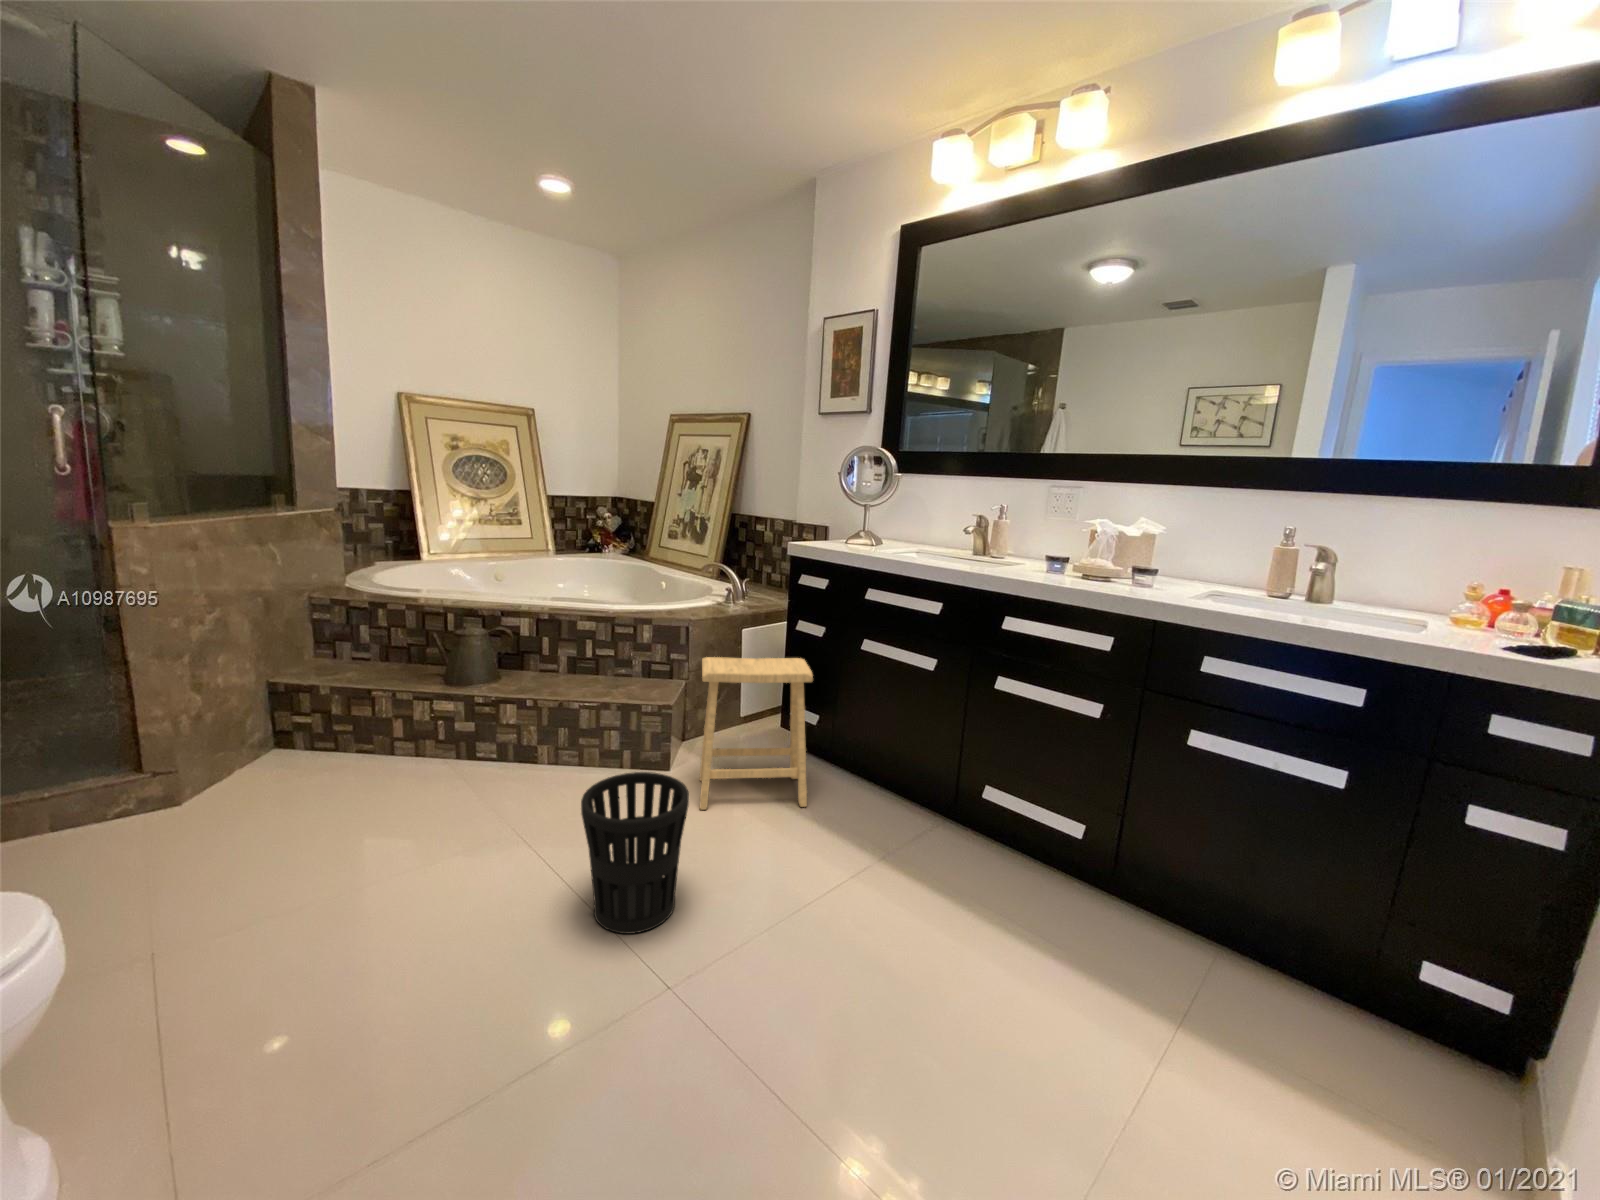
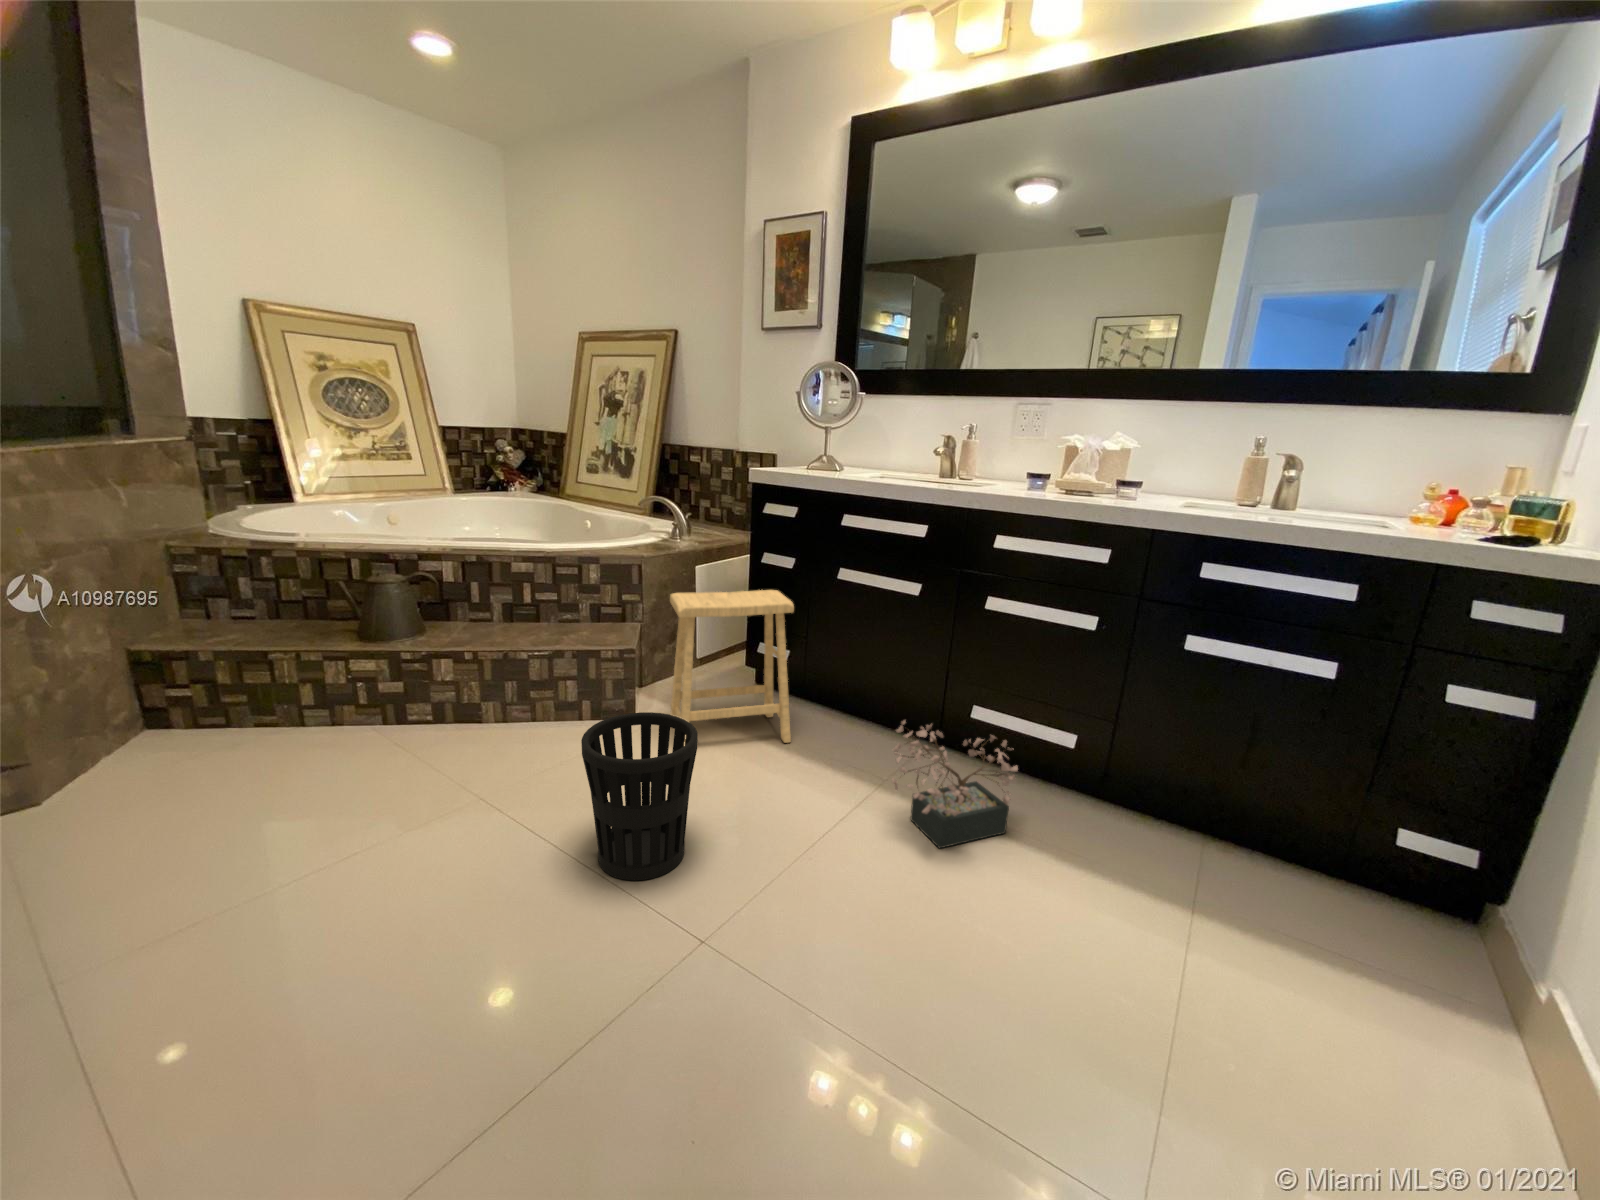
decorative plant: none [878,799,1015,935] -> present [892,721,1018,848]

